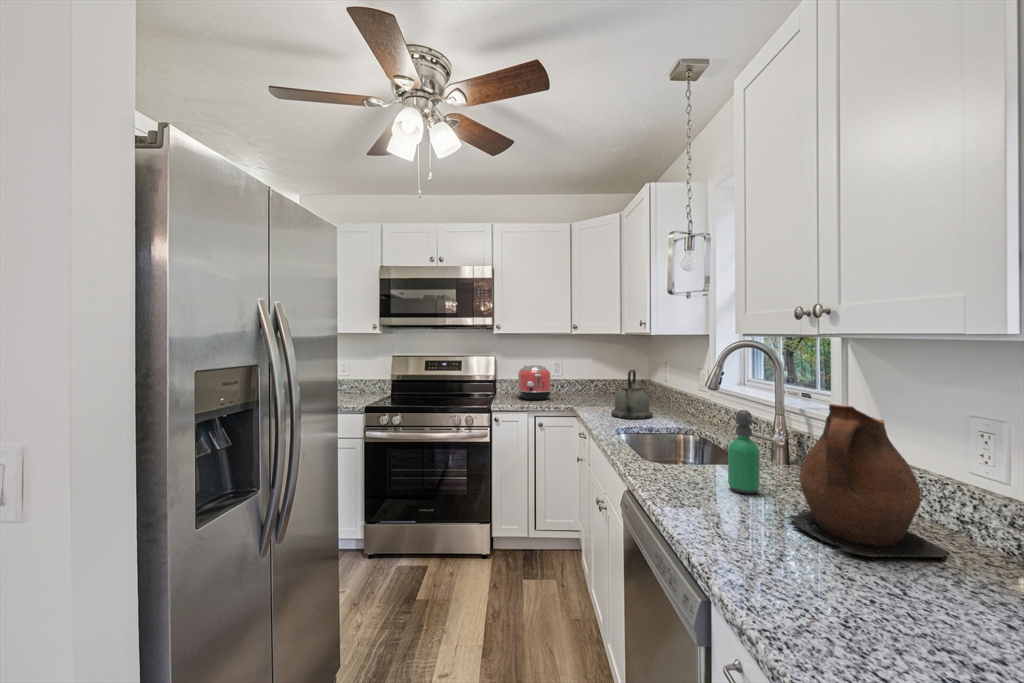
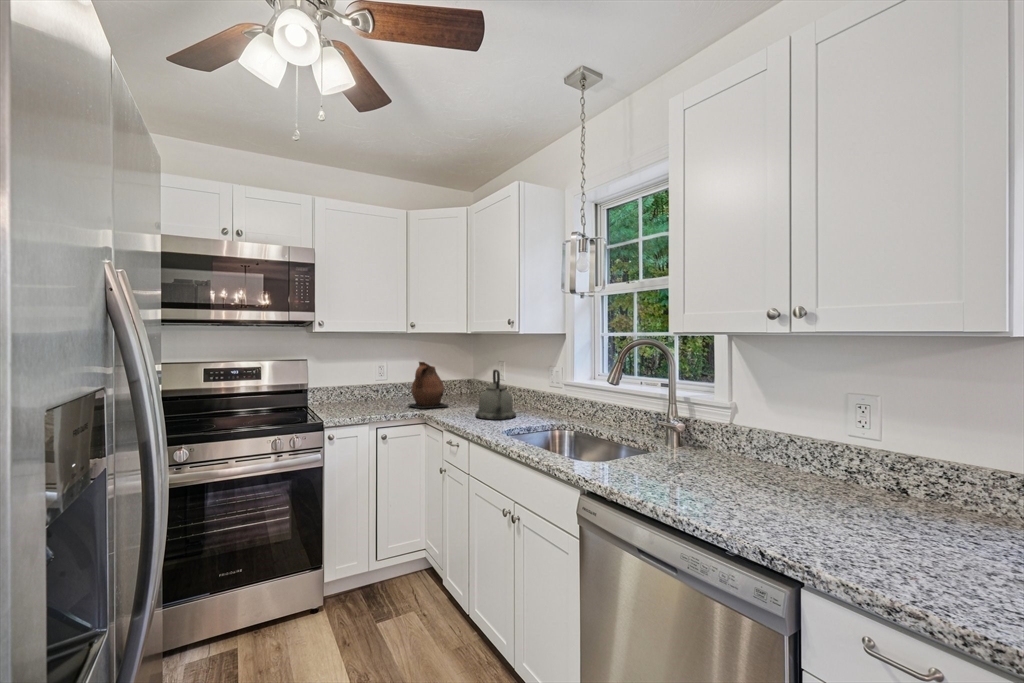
toaster: present [518,365,551,400] -> none [341,368,386,409]
ceramic pitcher: present [789,404,946,559] -> present [410,362,448,408]
soap dispenser: present [728,410,760,494] -> none [684,402,717,478]

